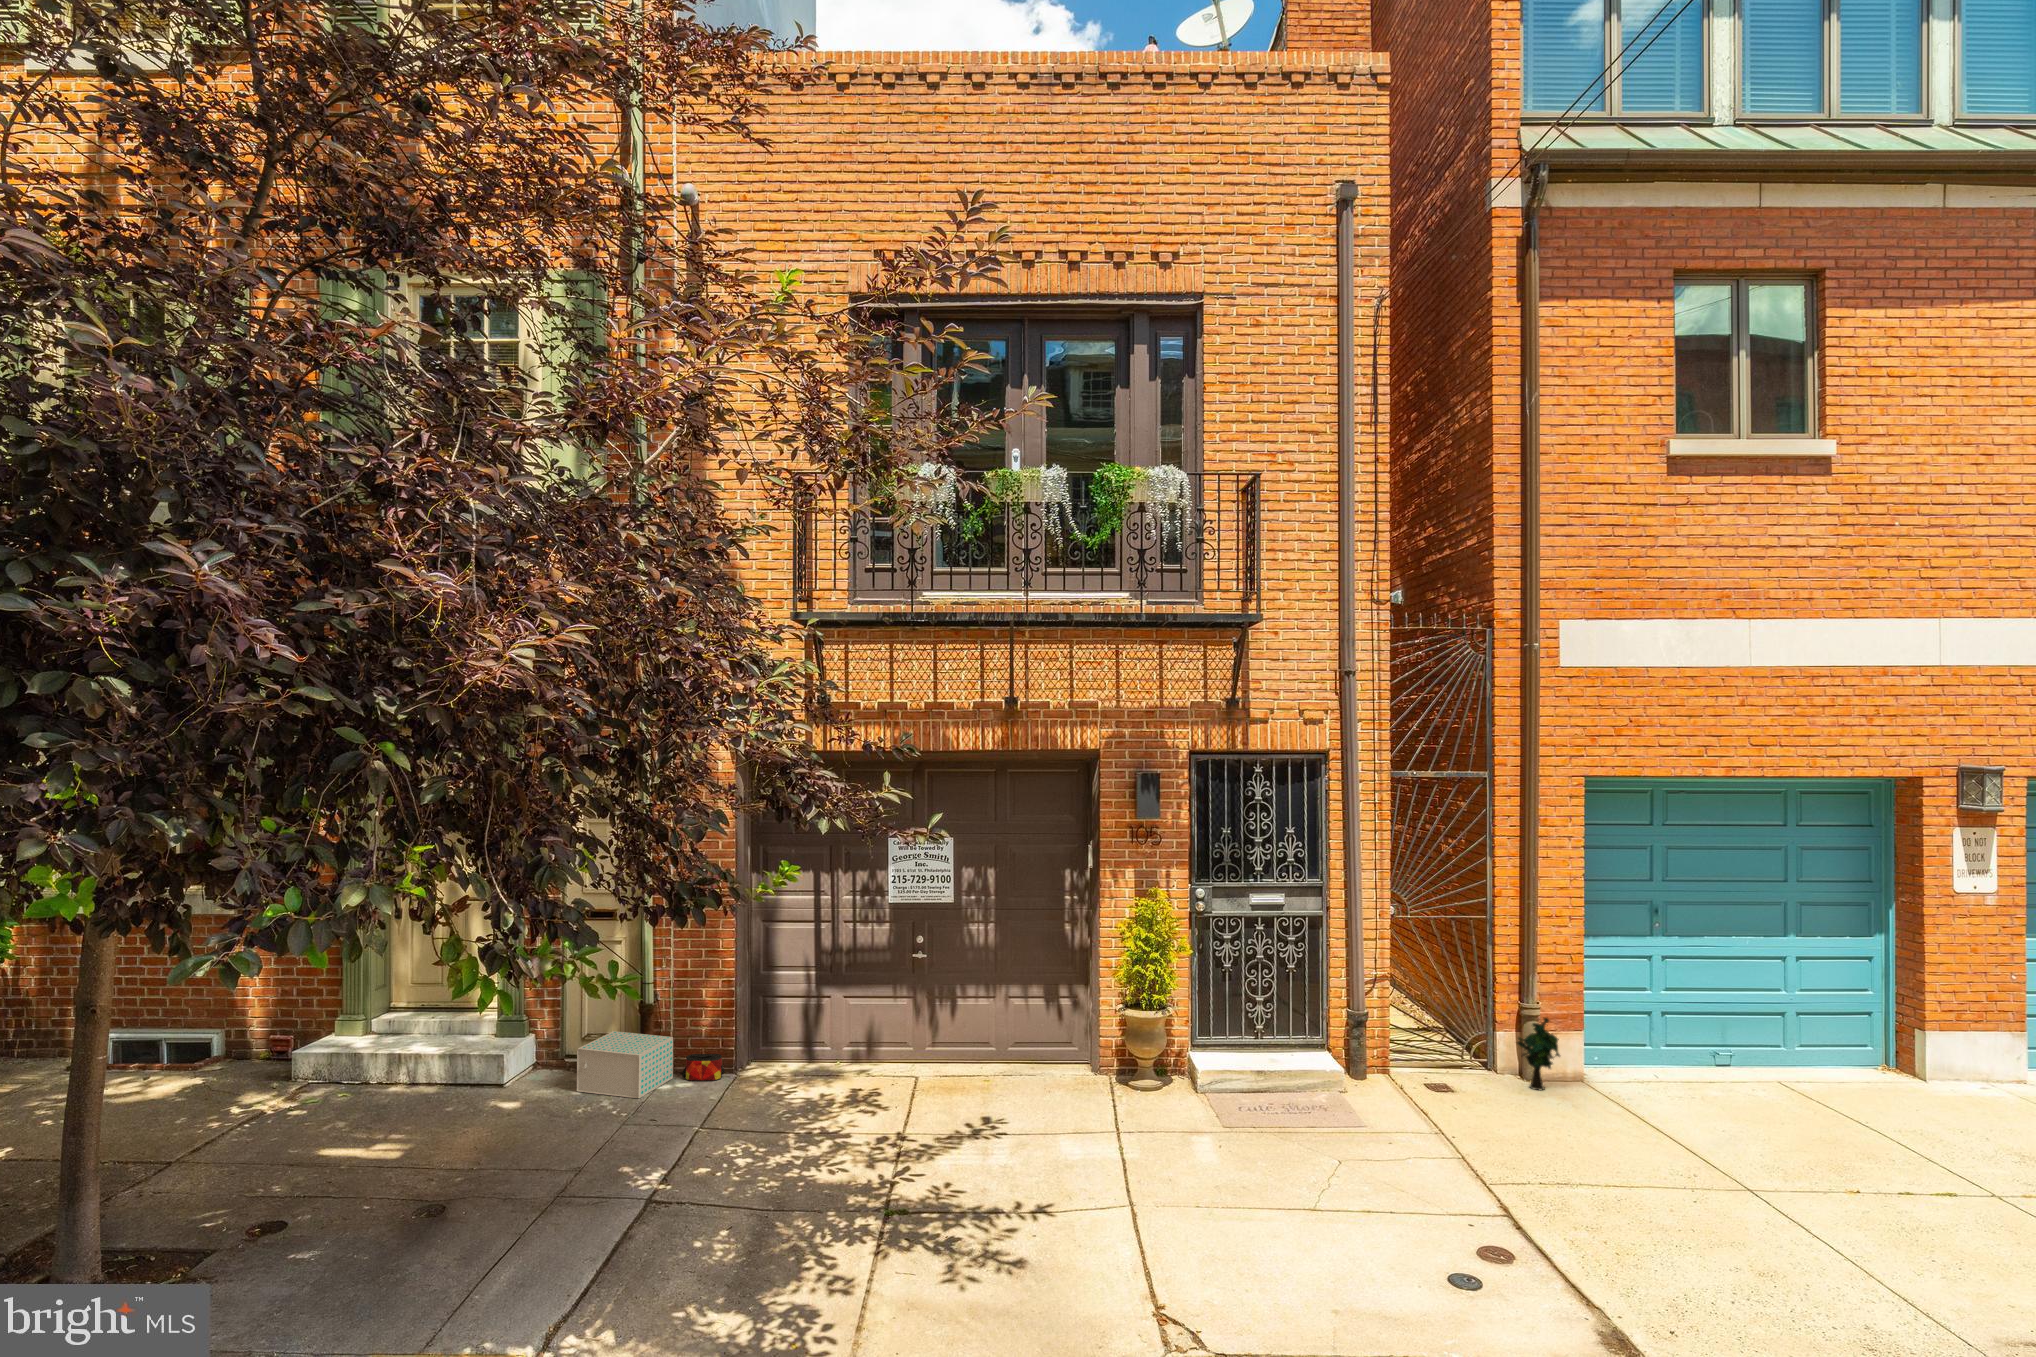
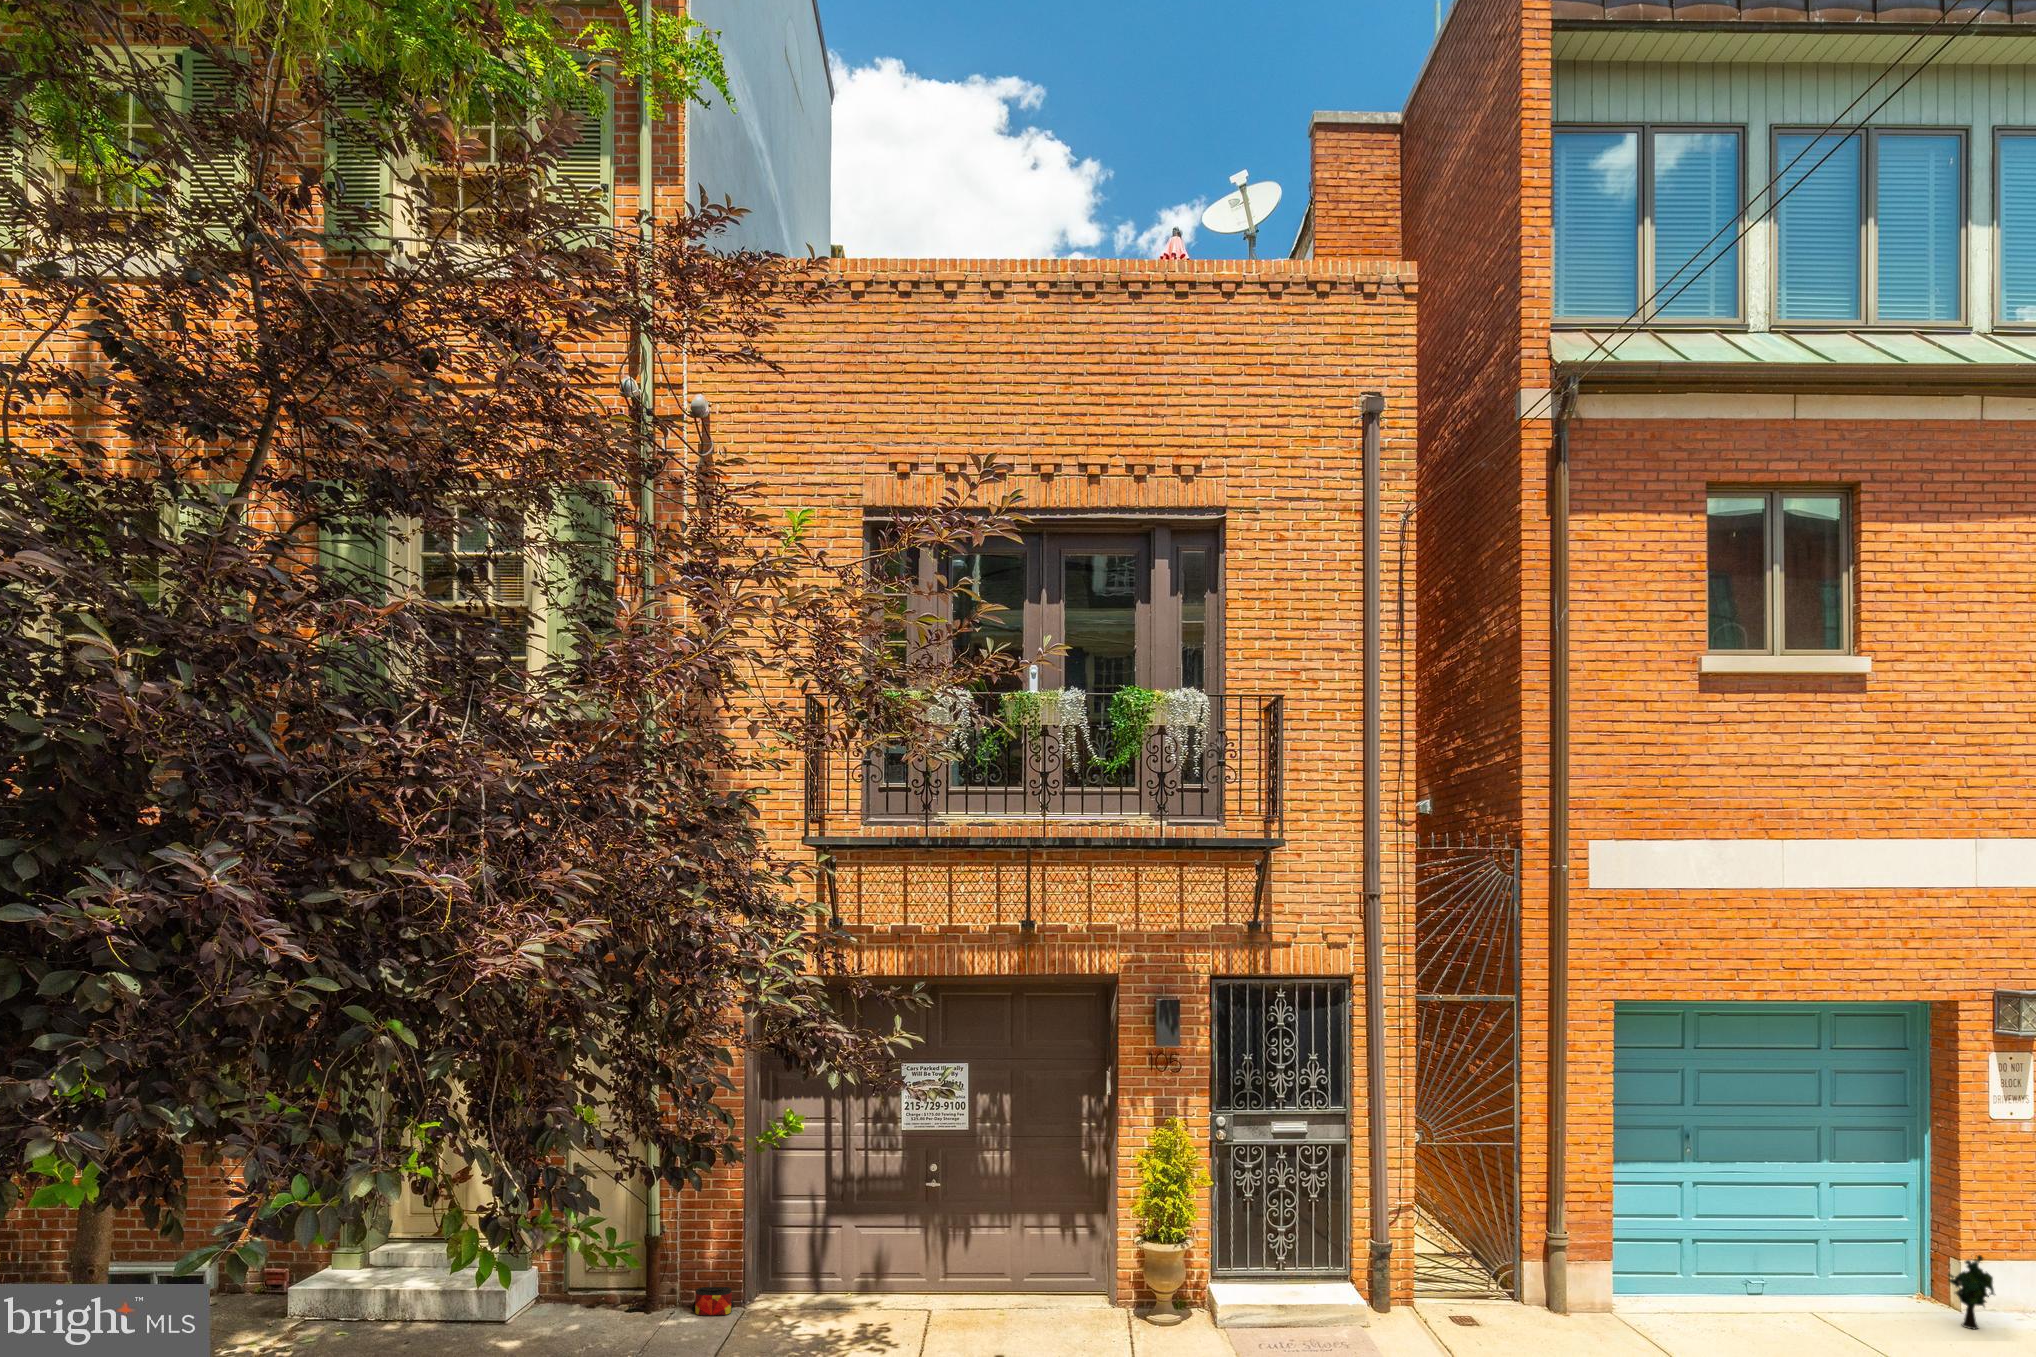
decorative plant: present [1517,1018,1560,1090] -> present [1948,1255,1994,1329]
storage box: present [577,1031,673,1098] -> none [588,1263,682,1336]

